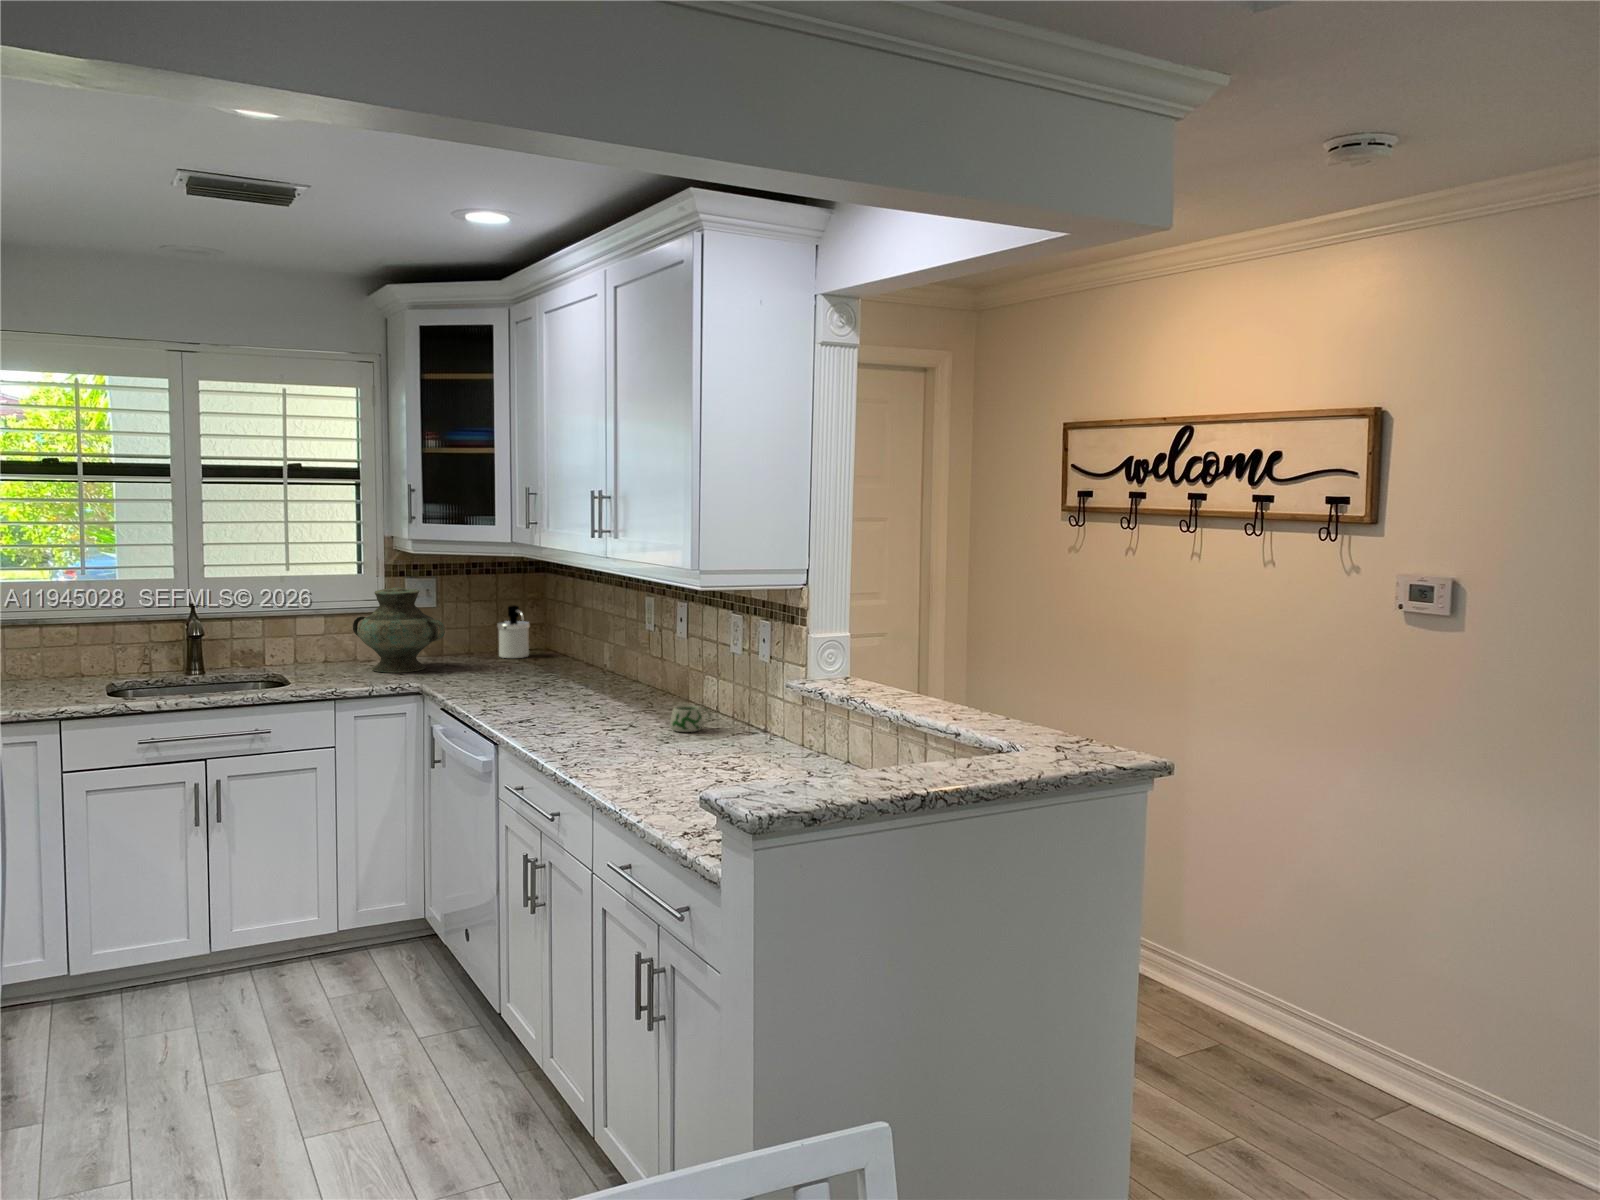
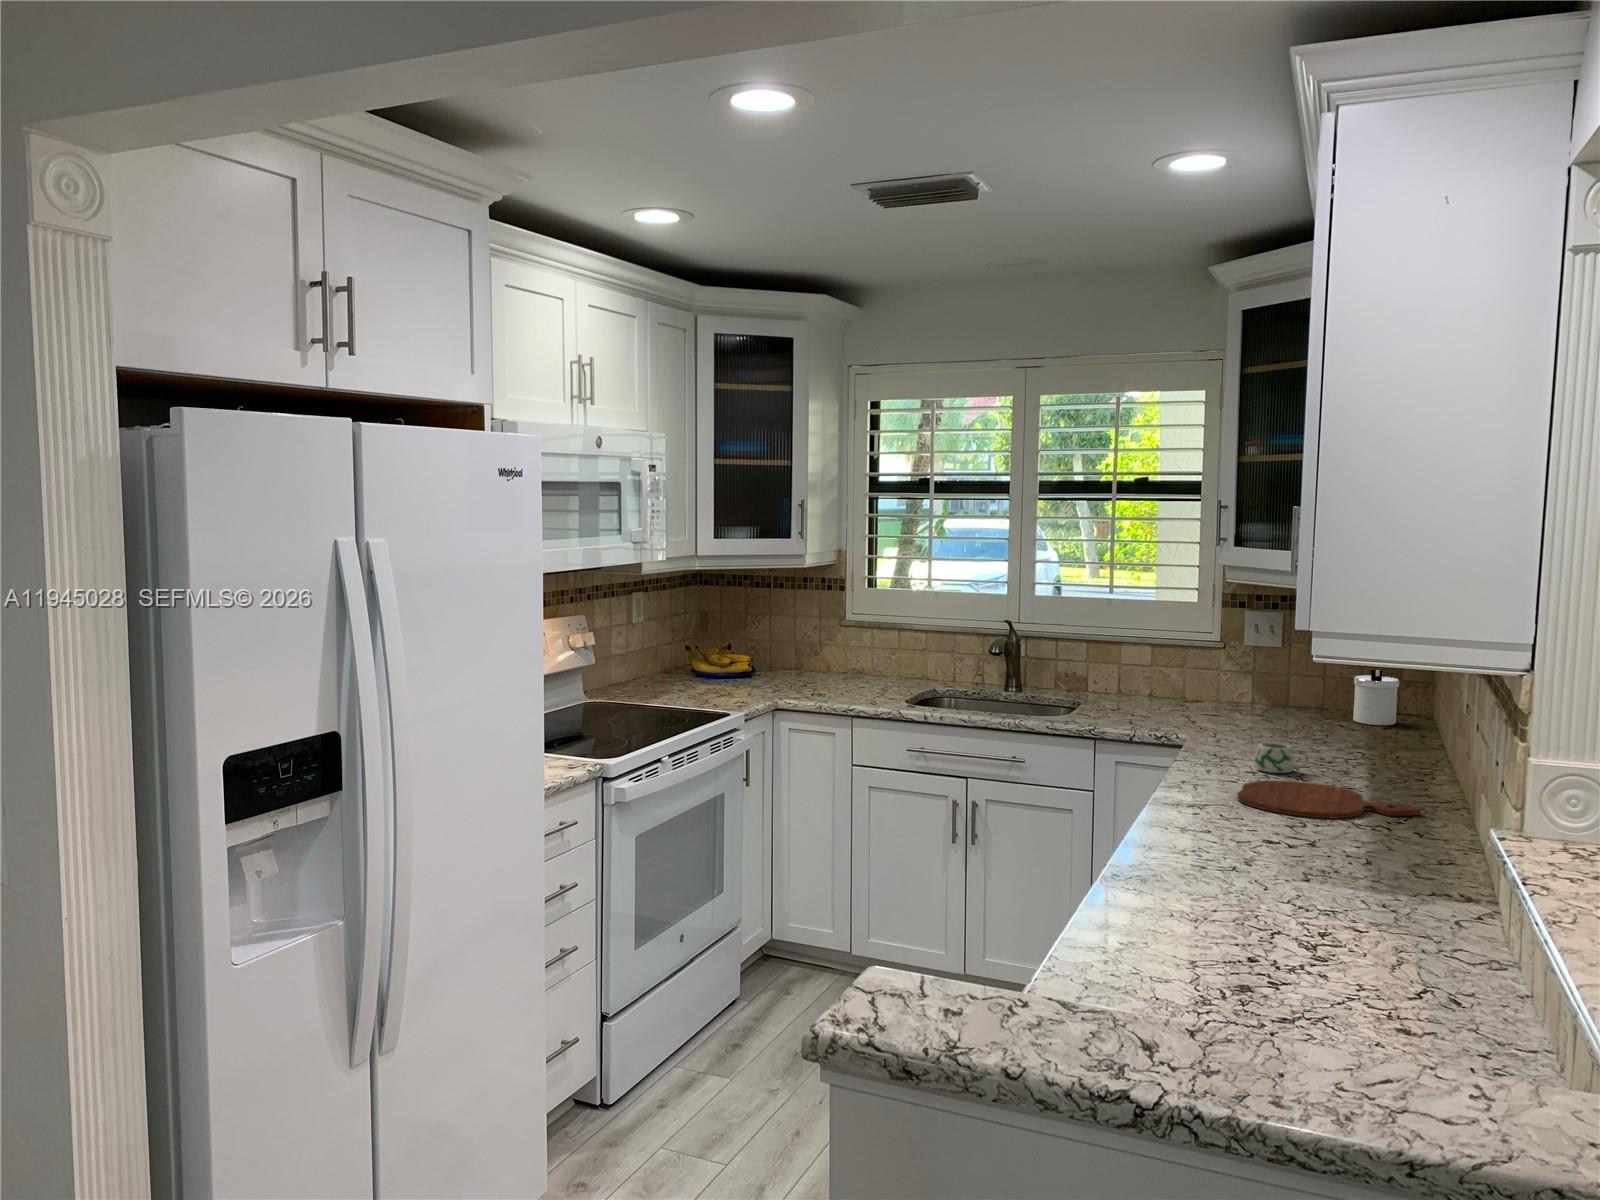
vase: present [353,587,445,673] -> none [1163,620,1258,721]
cutting board: none [528,694,643,715] -> present [1237,780,1421,819]
mug: present [670,705,711,732] -> present [1255,742,1308,773]

